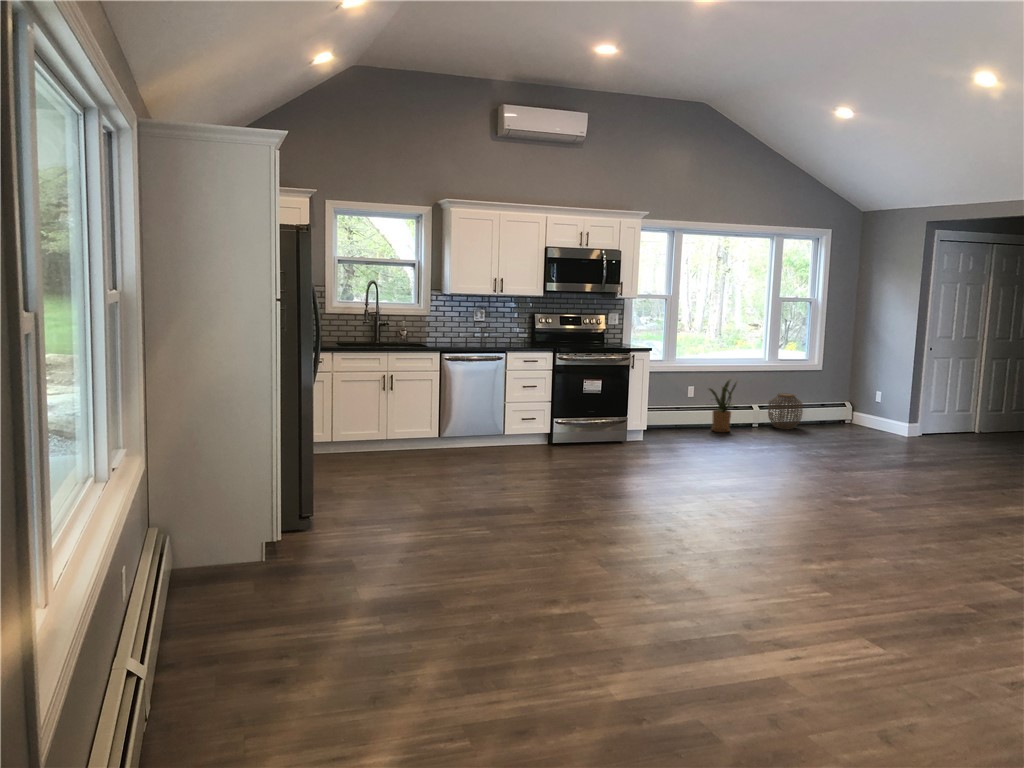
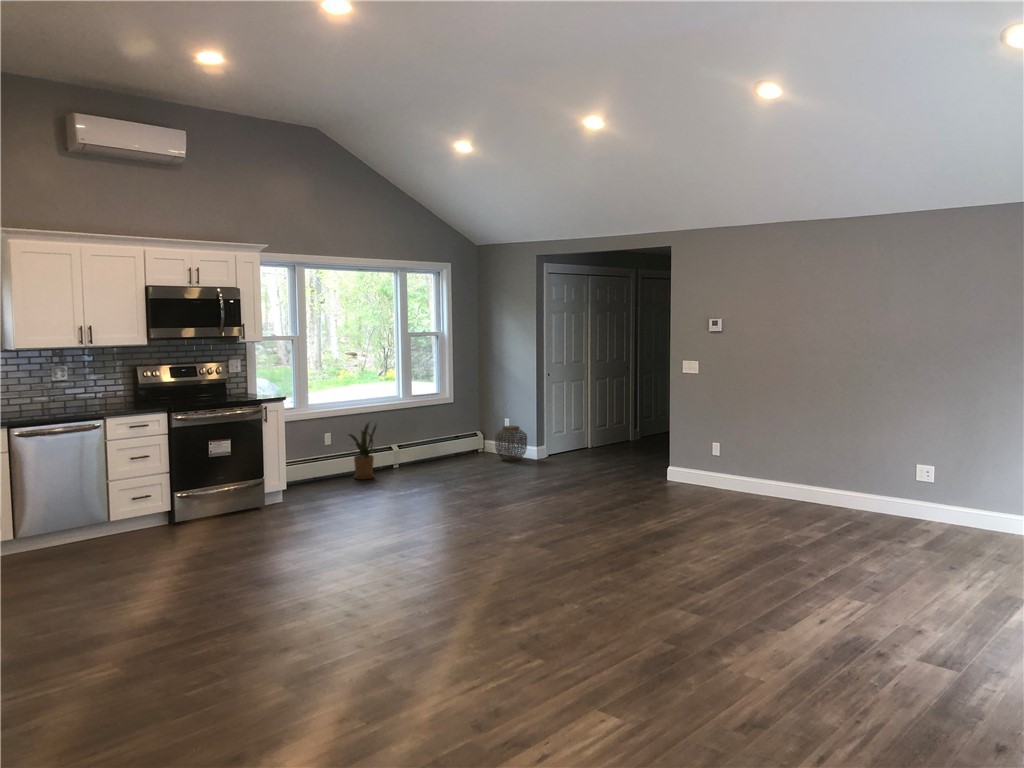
woven basket: present [768,393,803,429] -> present [495,426,527,461]

